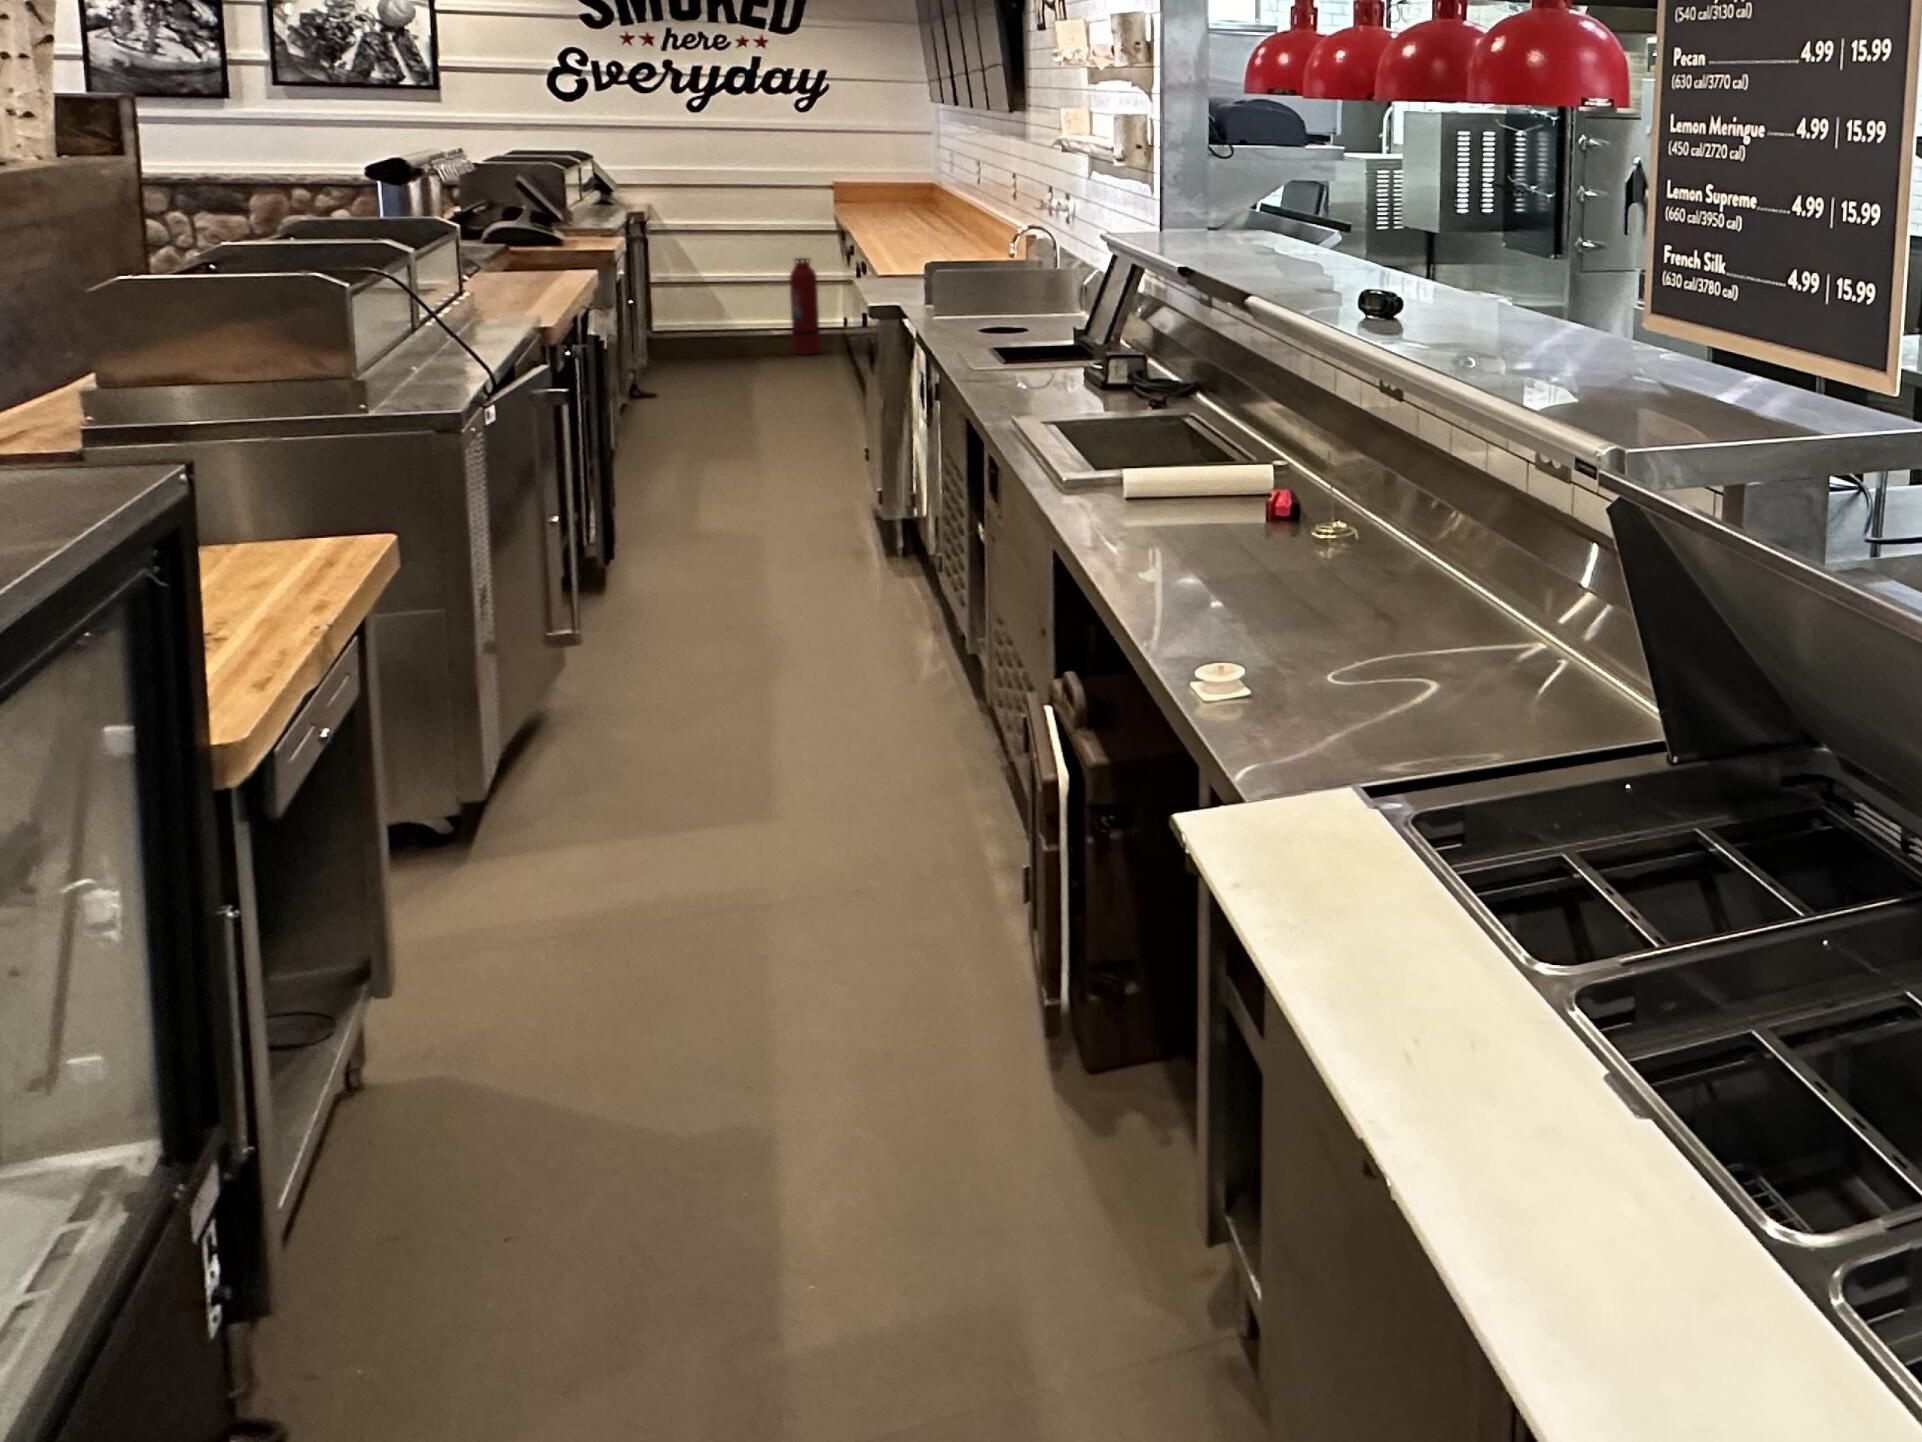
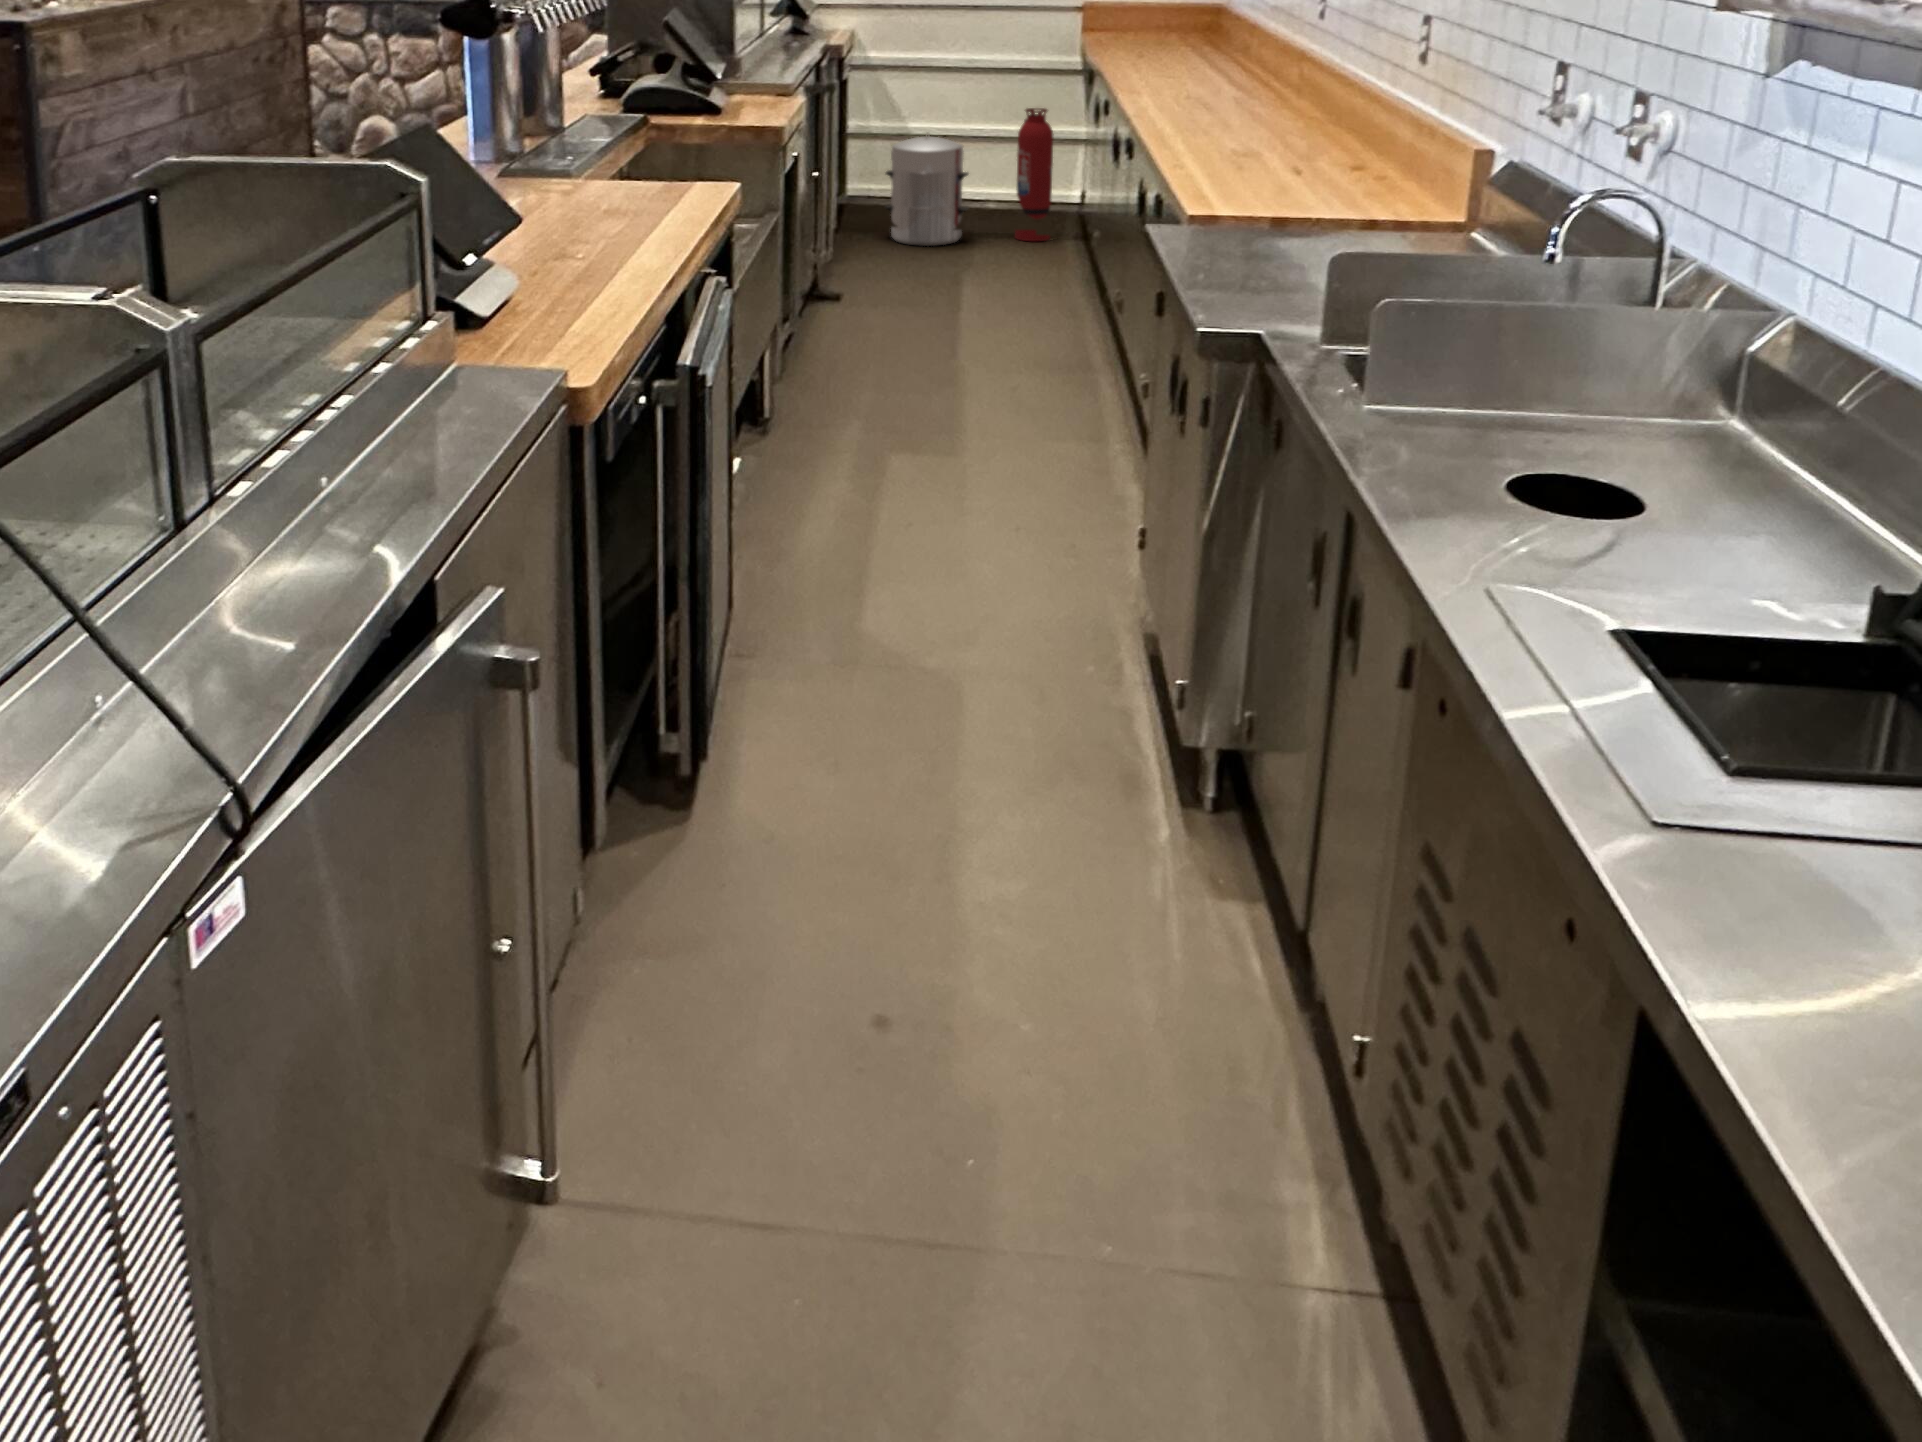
waste bin: none [684,277,754,362] -> present [885,133,968,246]

